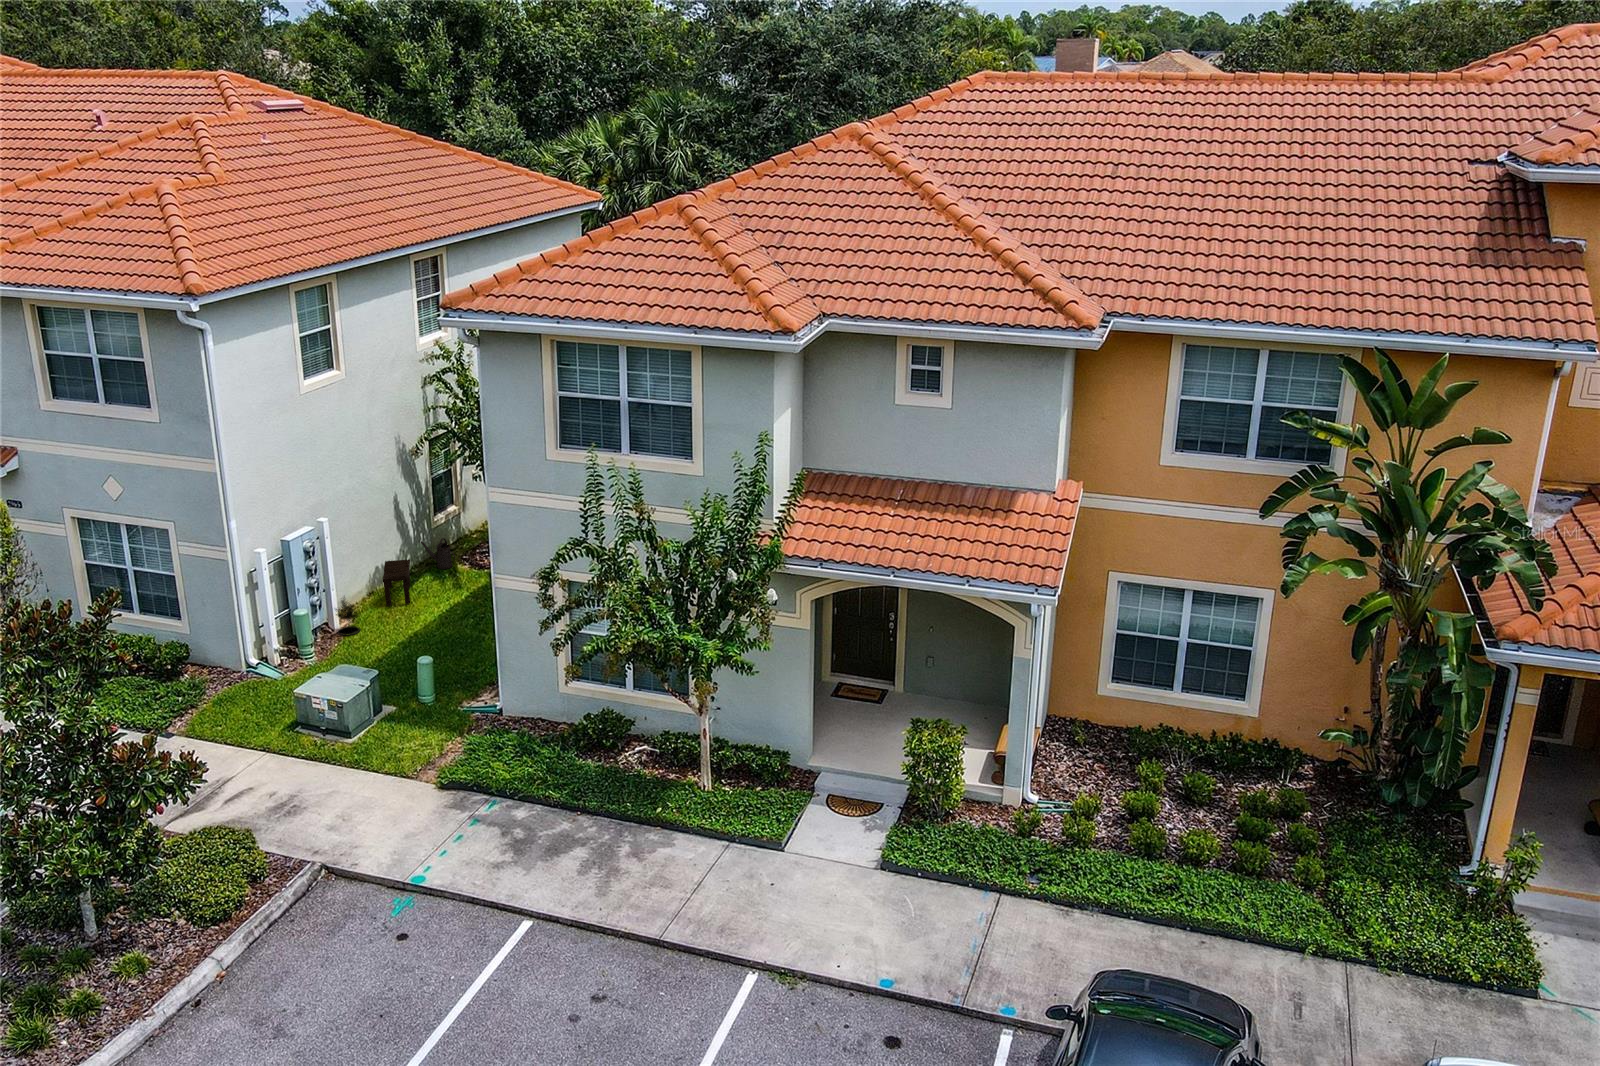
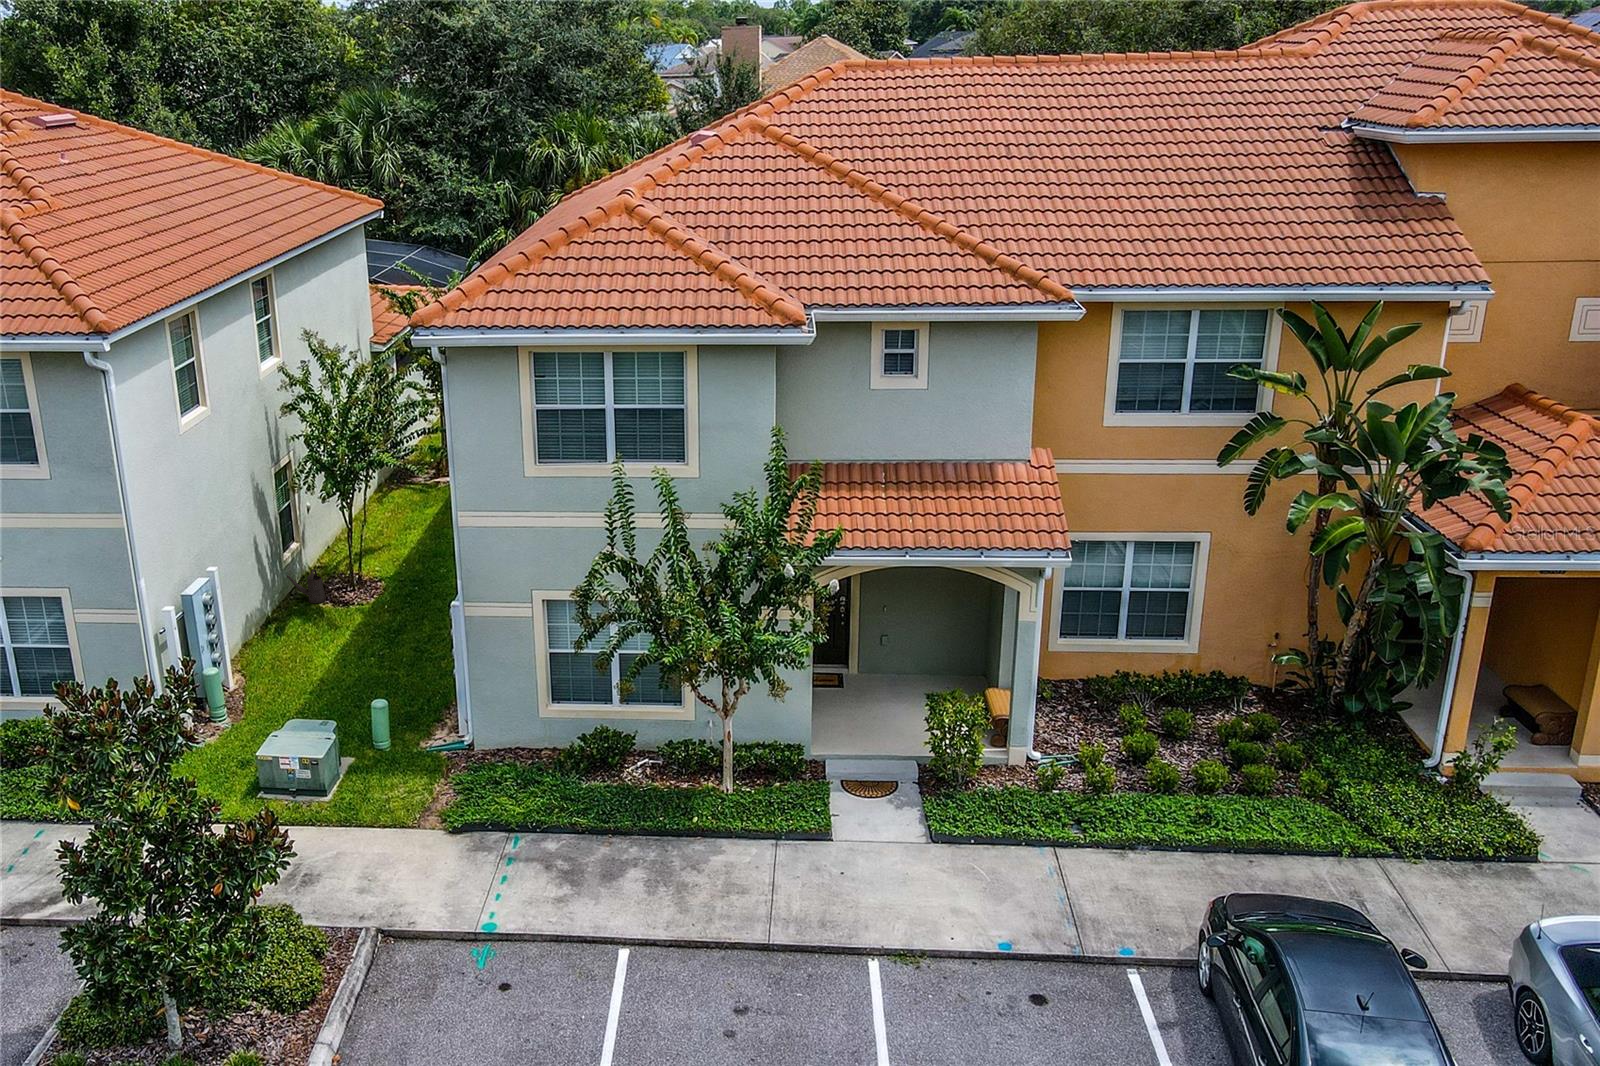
bench: present [383,559,410,606] -> none [261,597,303,651]
potted tree: present [336,597,360,636] -> none [231,644,265,690]

